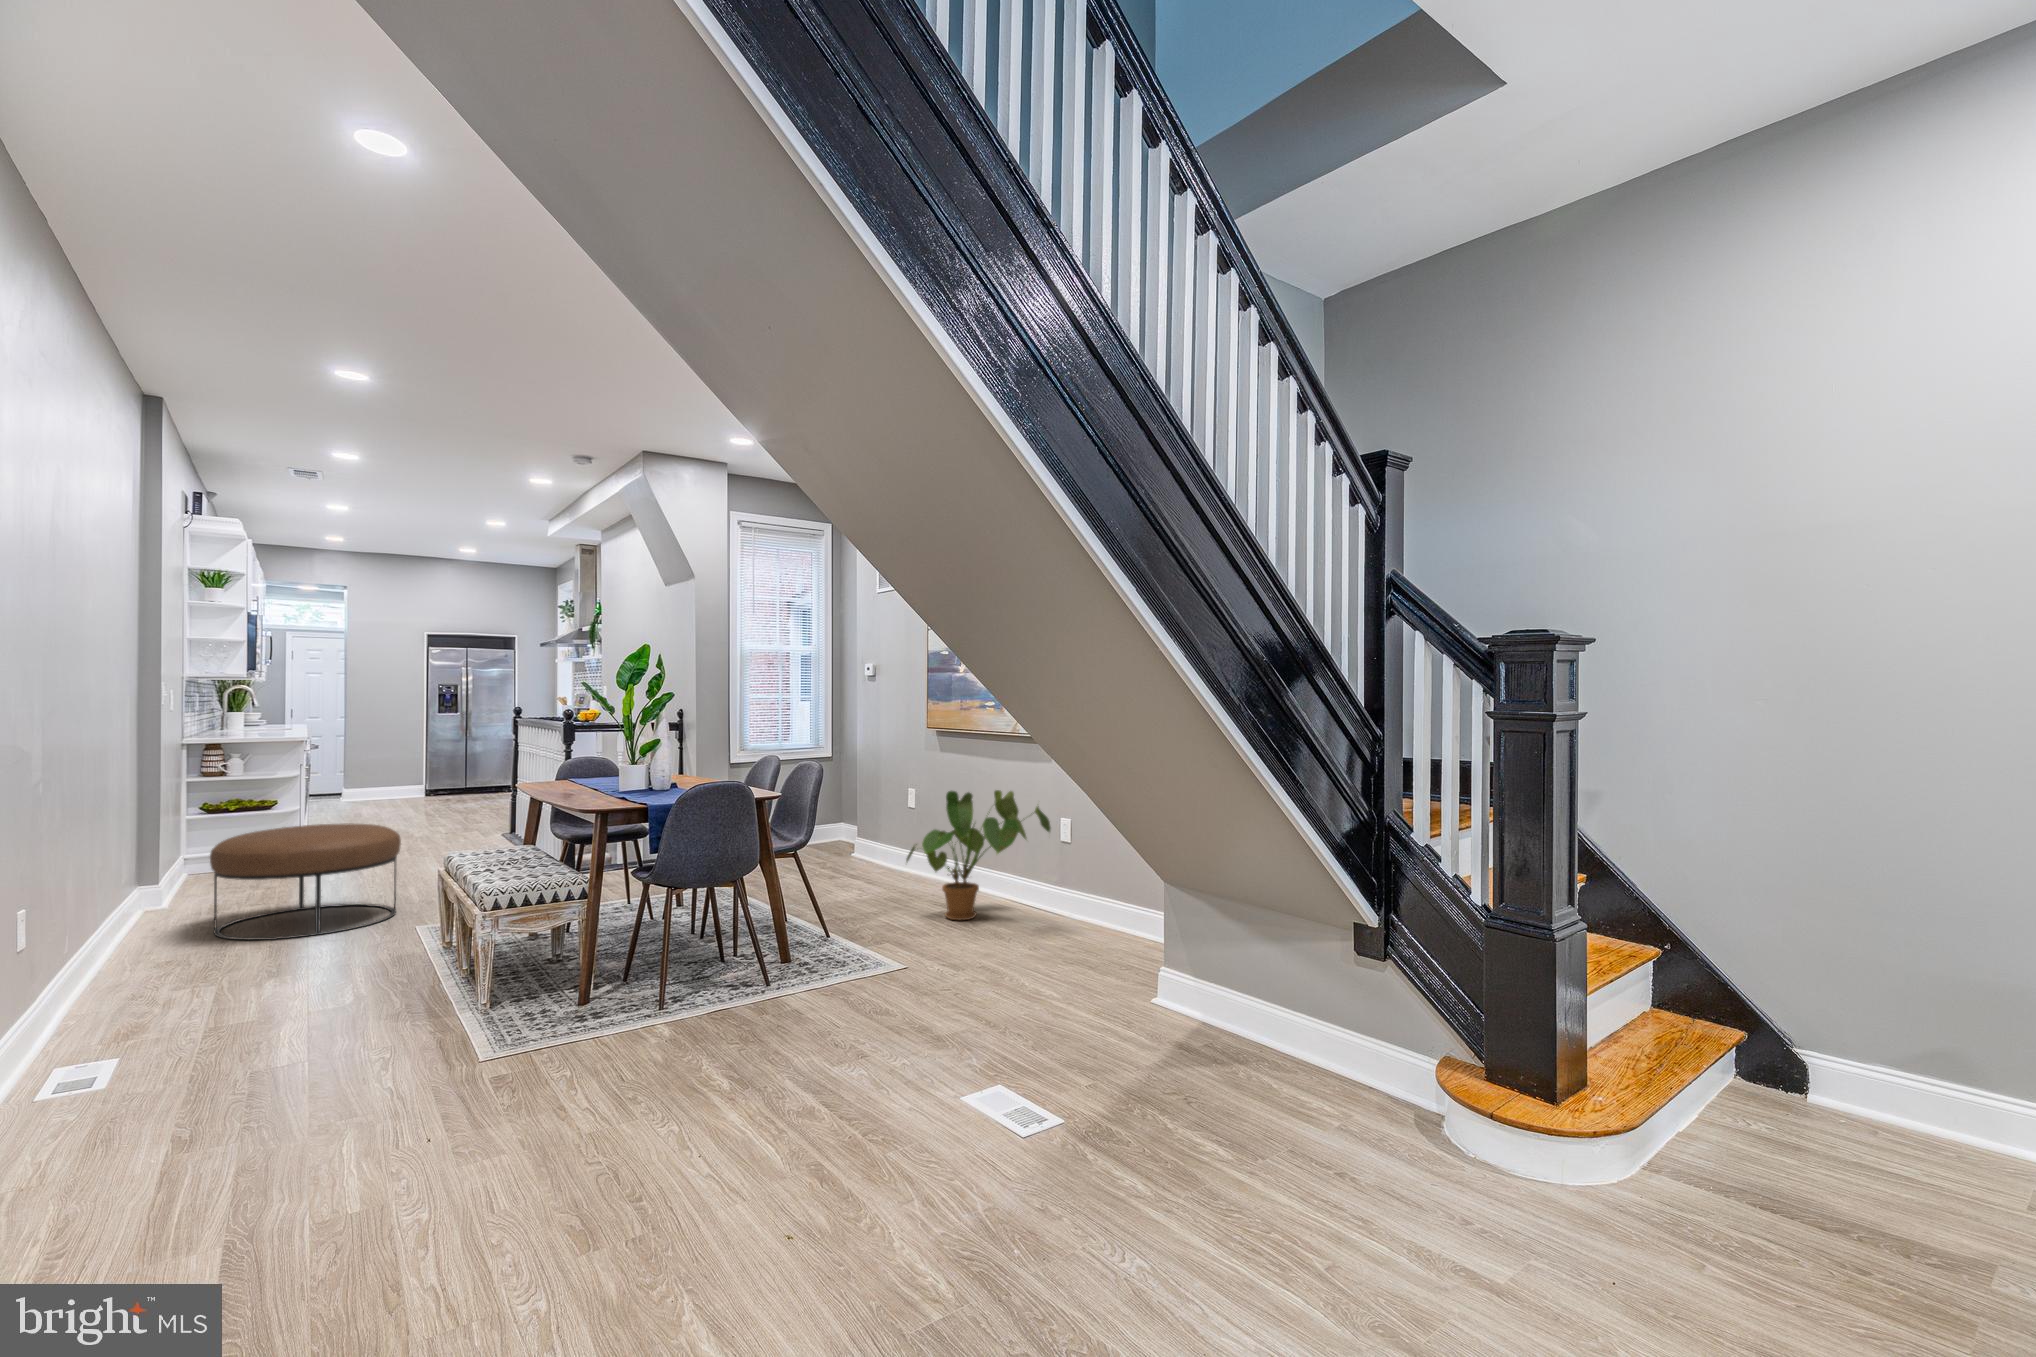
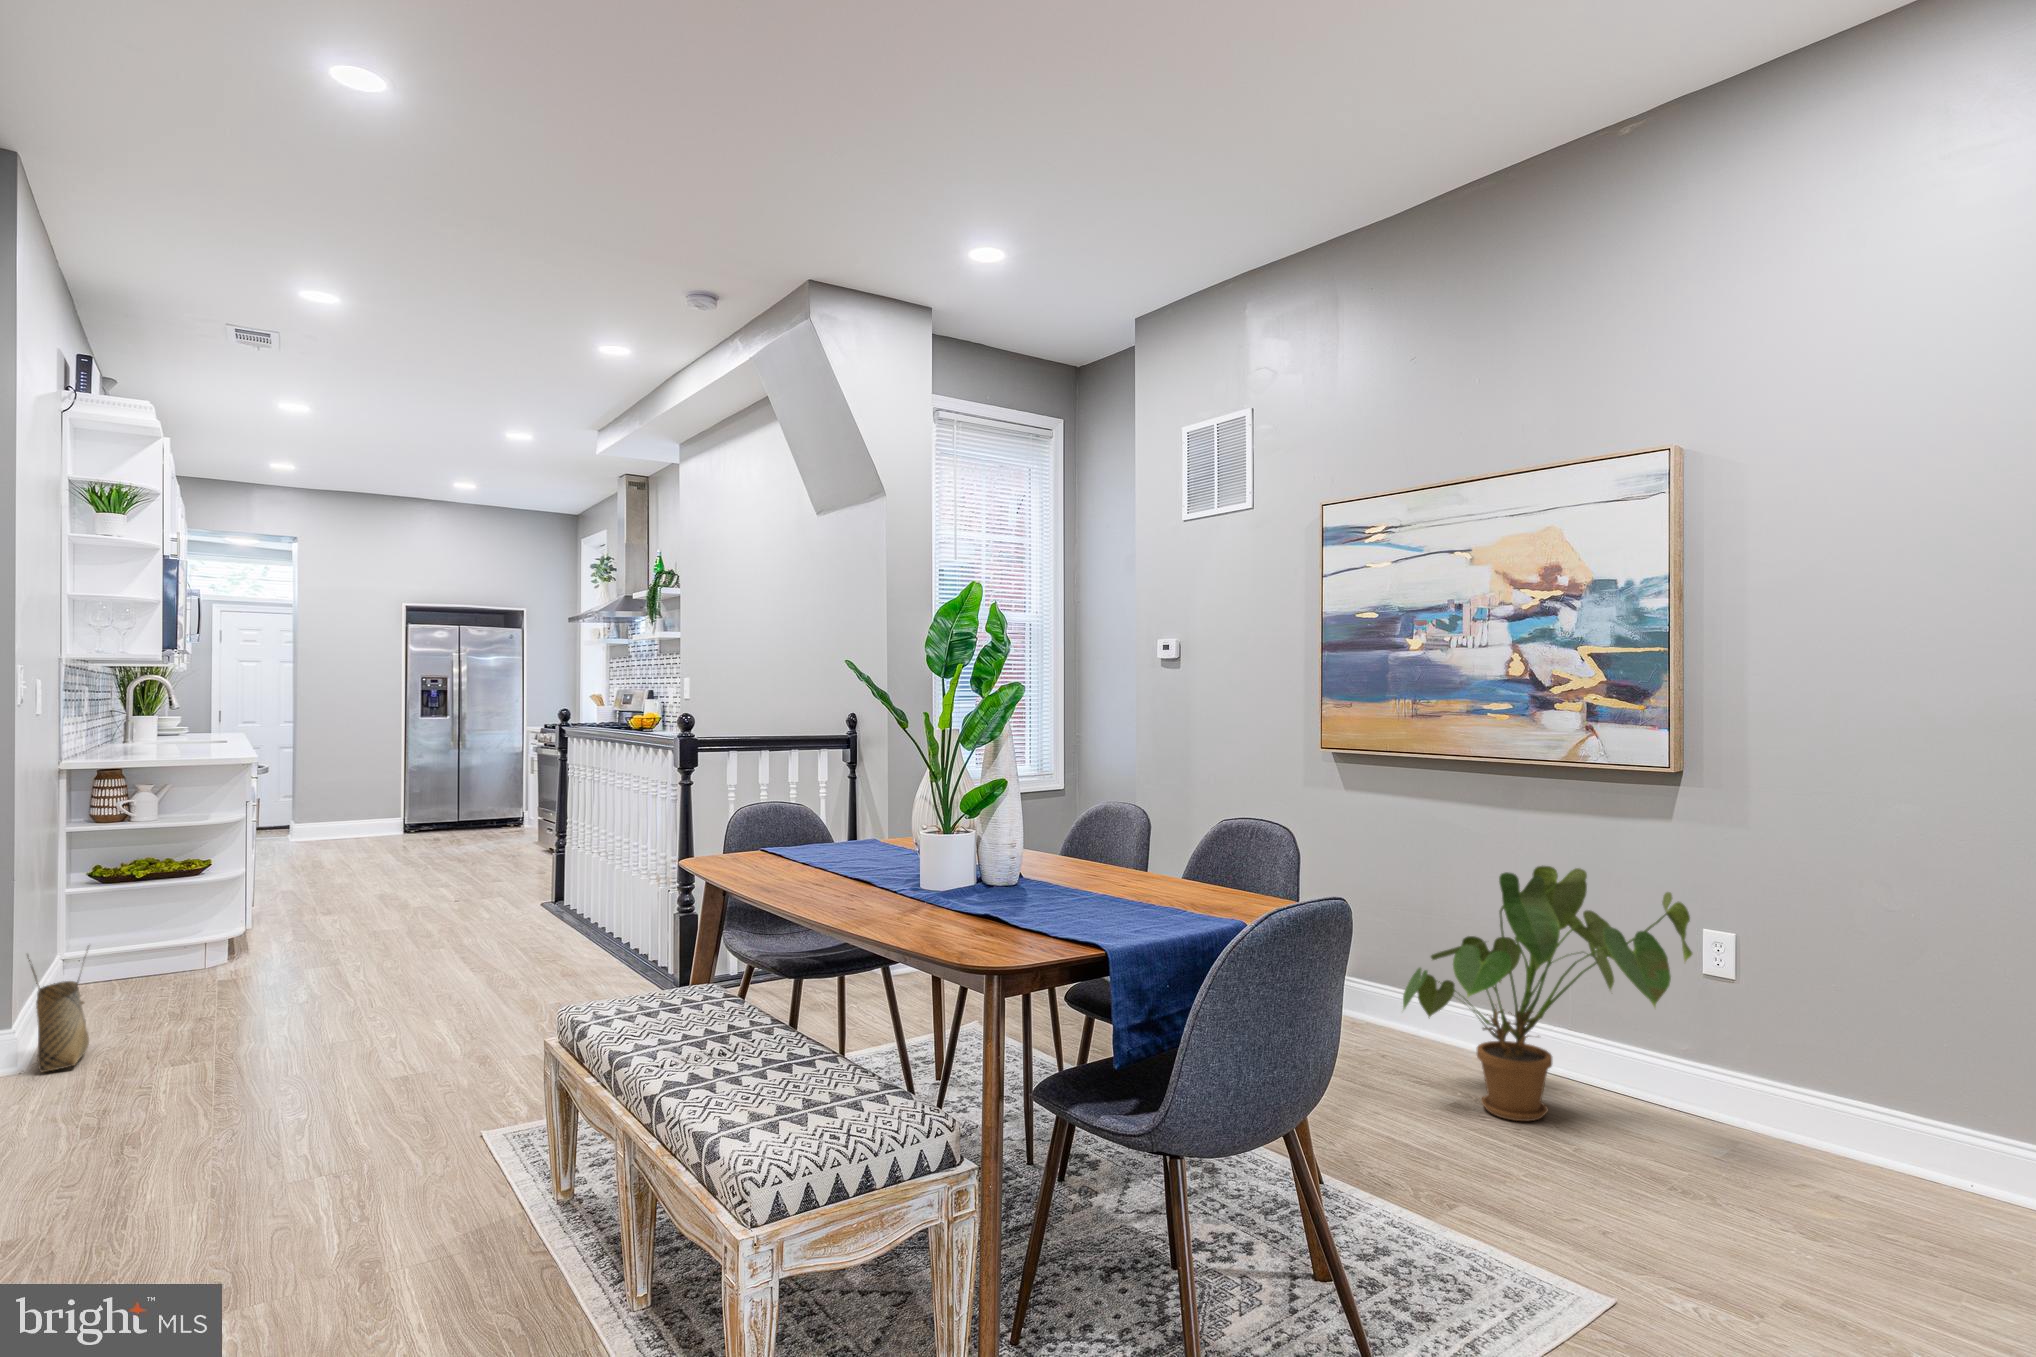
ottoman: present [210,824,401,940] -> none [105,922,452,1173]
woven basket: none [166,838,202,908] -> present [27,945,89,1072]

